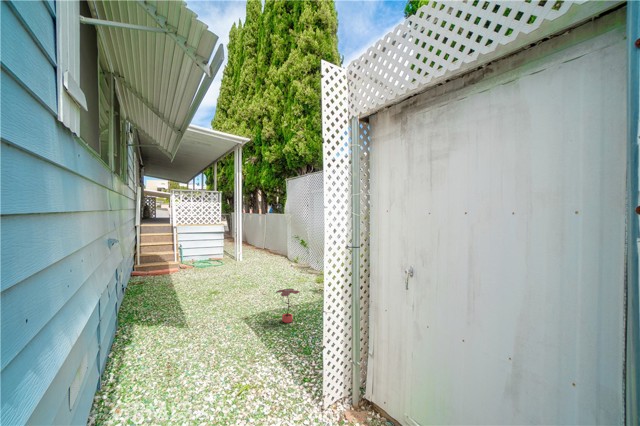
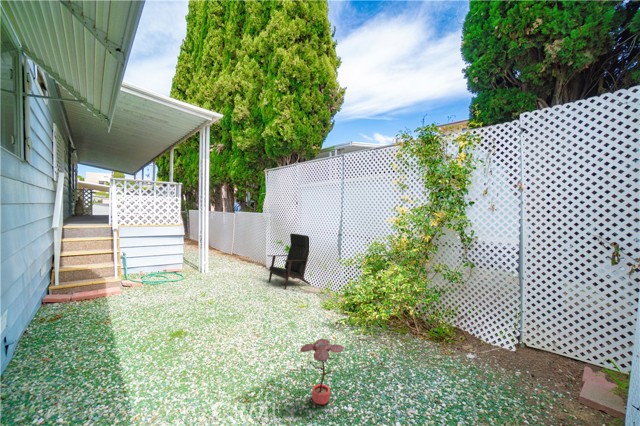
lounge chair: none [282,230,315,272] -> present [268,234,310,289]

